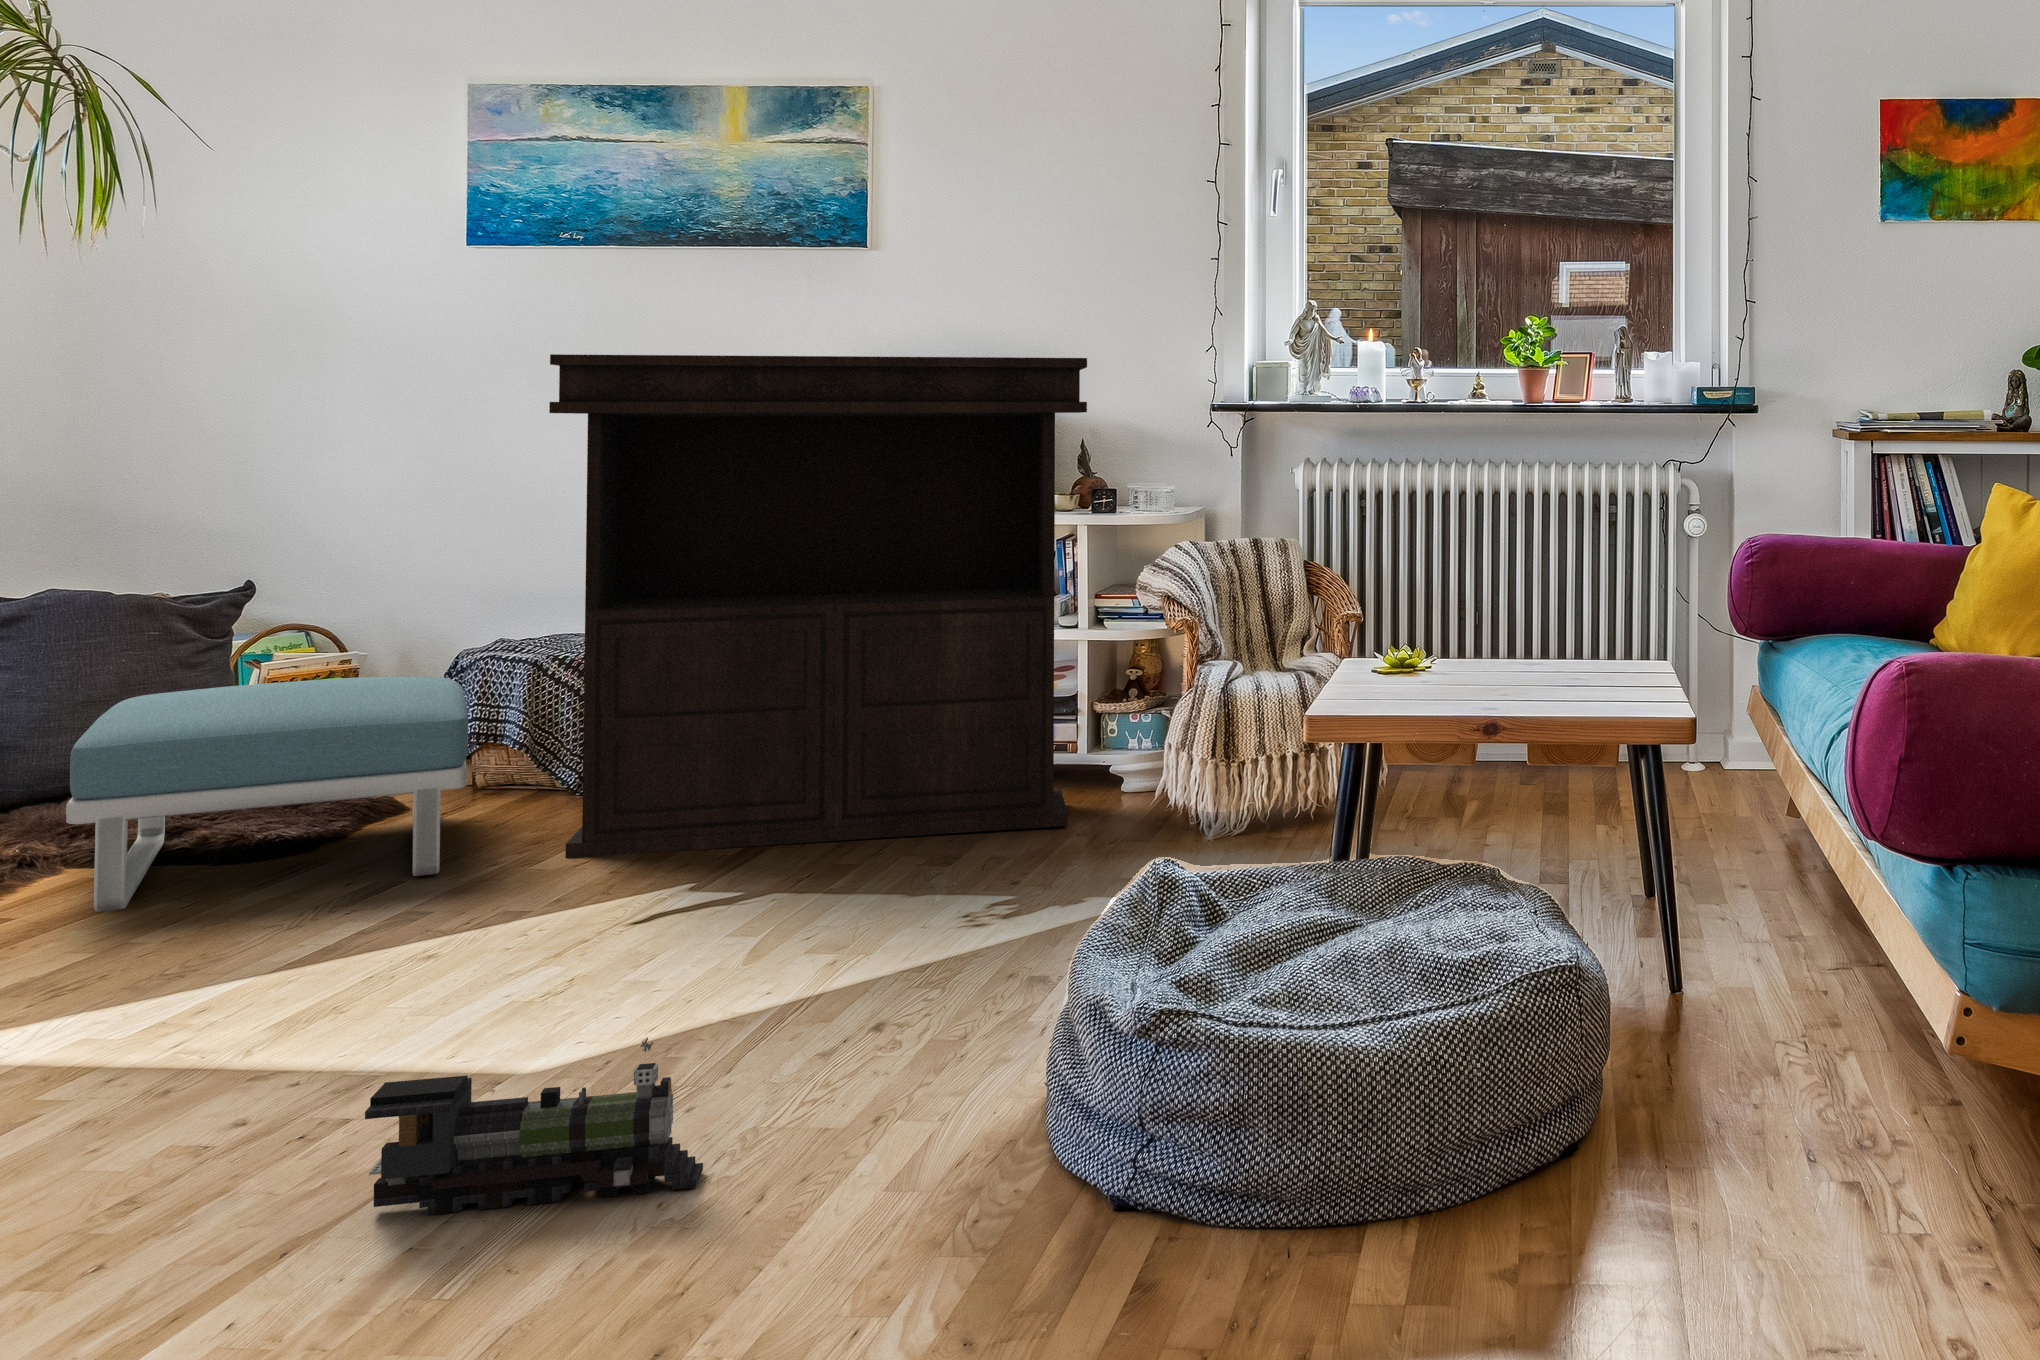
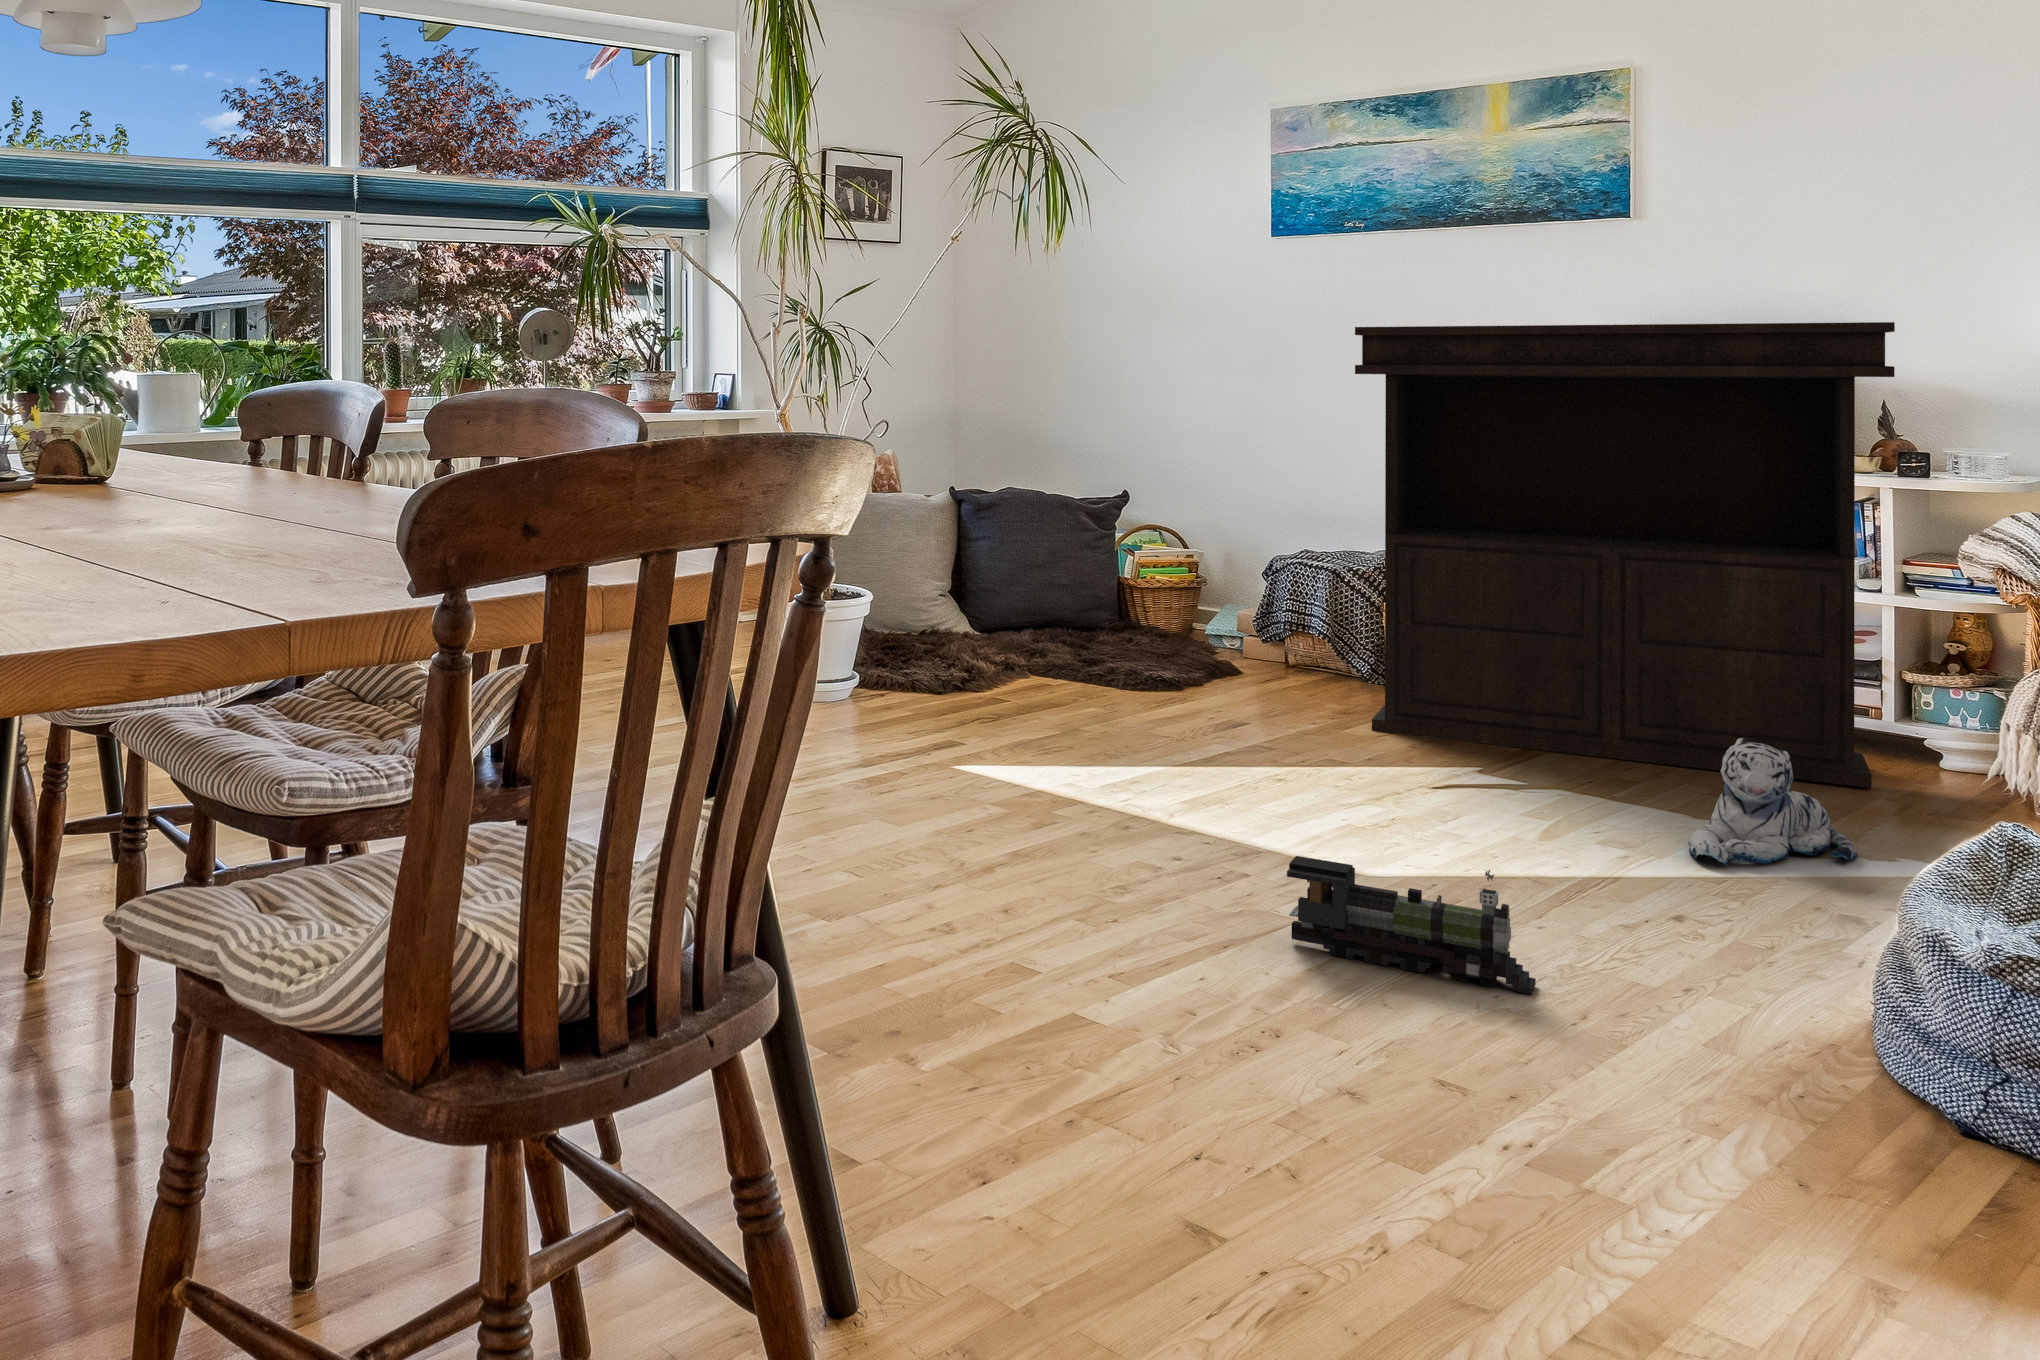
footstool: present [66,676,468,912] -> none [1041,566,1297,724]
plush toy: none [896,801,1051,946] -> present [1688,738,1857,865]

